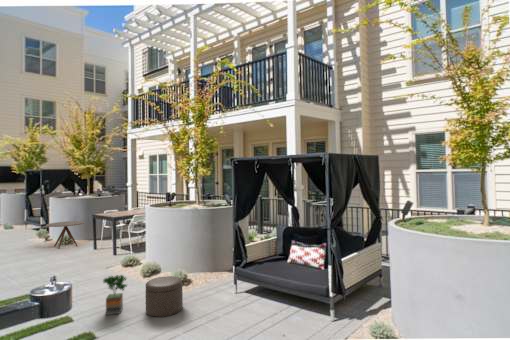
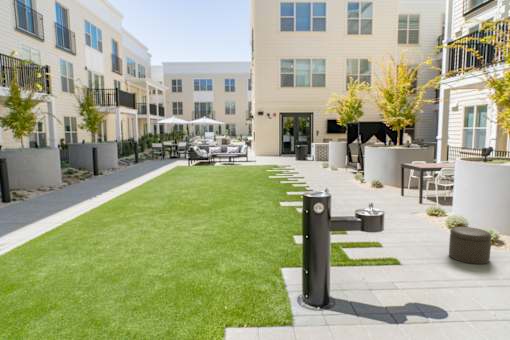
round table: present [46,221,85,249] -> none [363,168,394,191]
potted tree: present [103,275,127,315] -> none [410,215,433,250]

